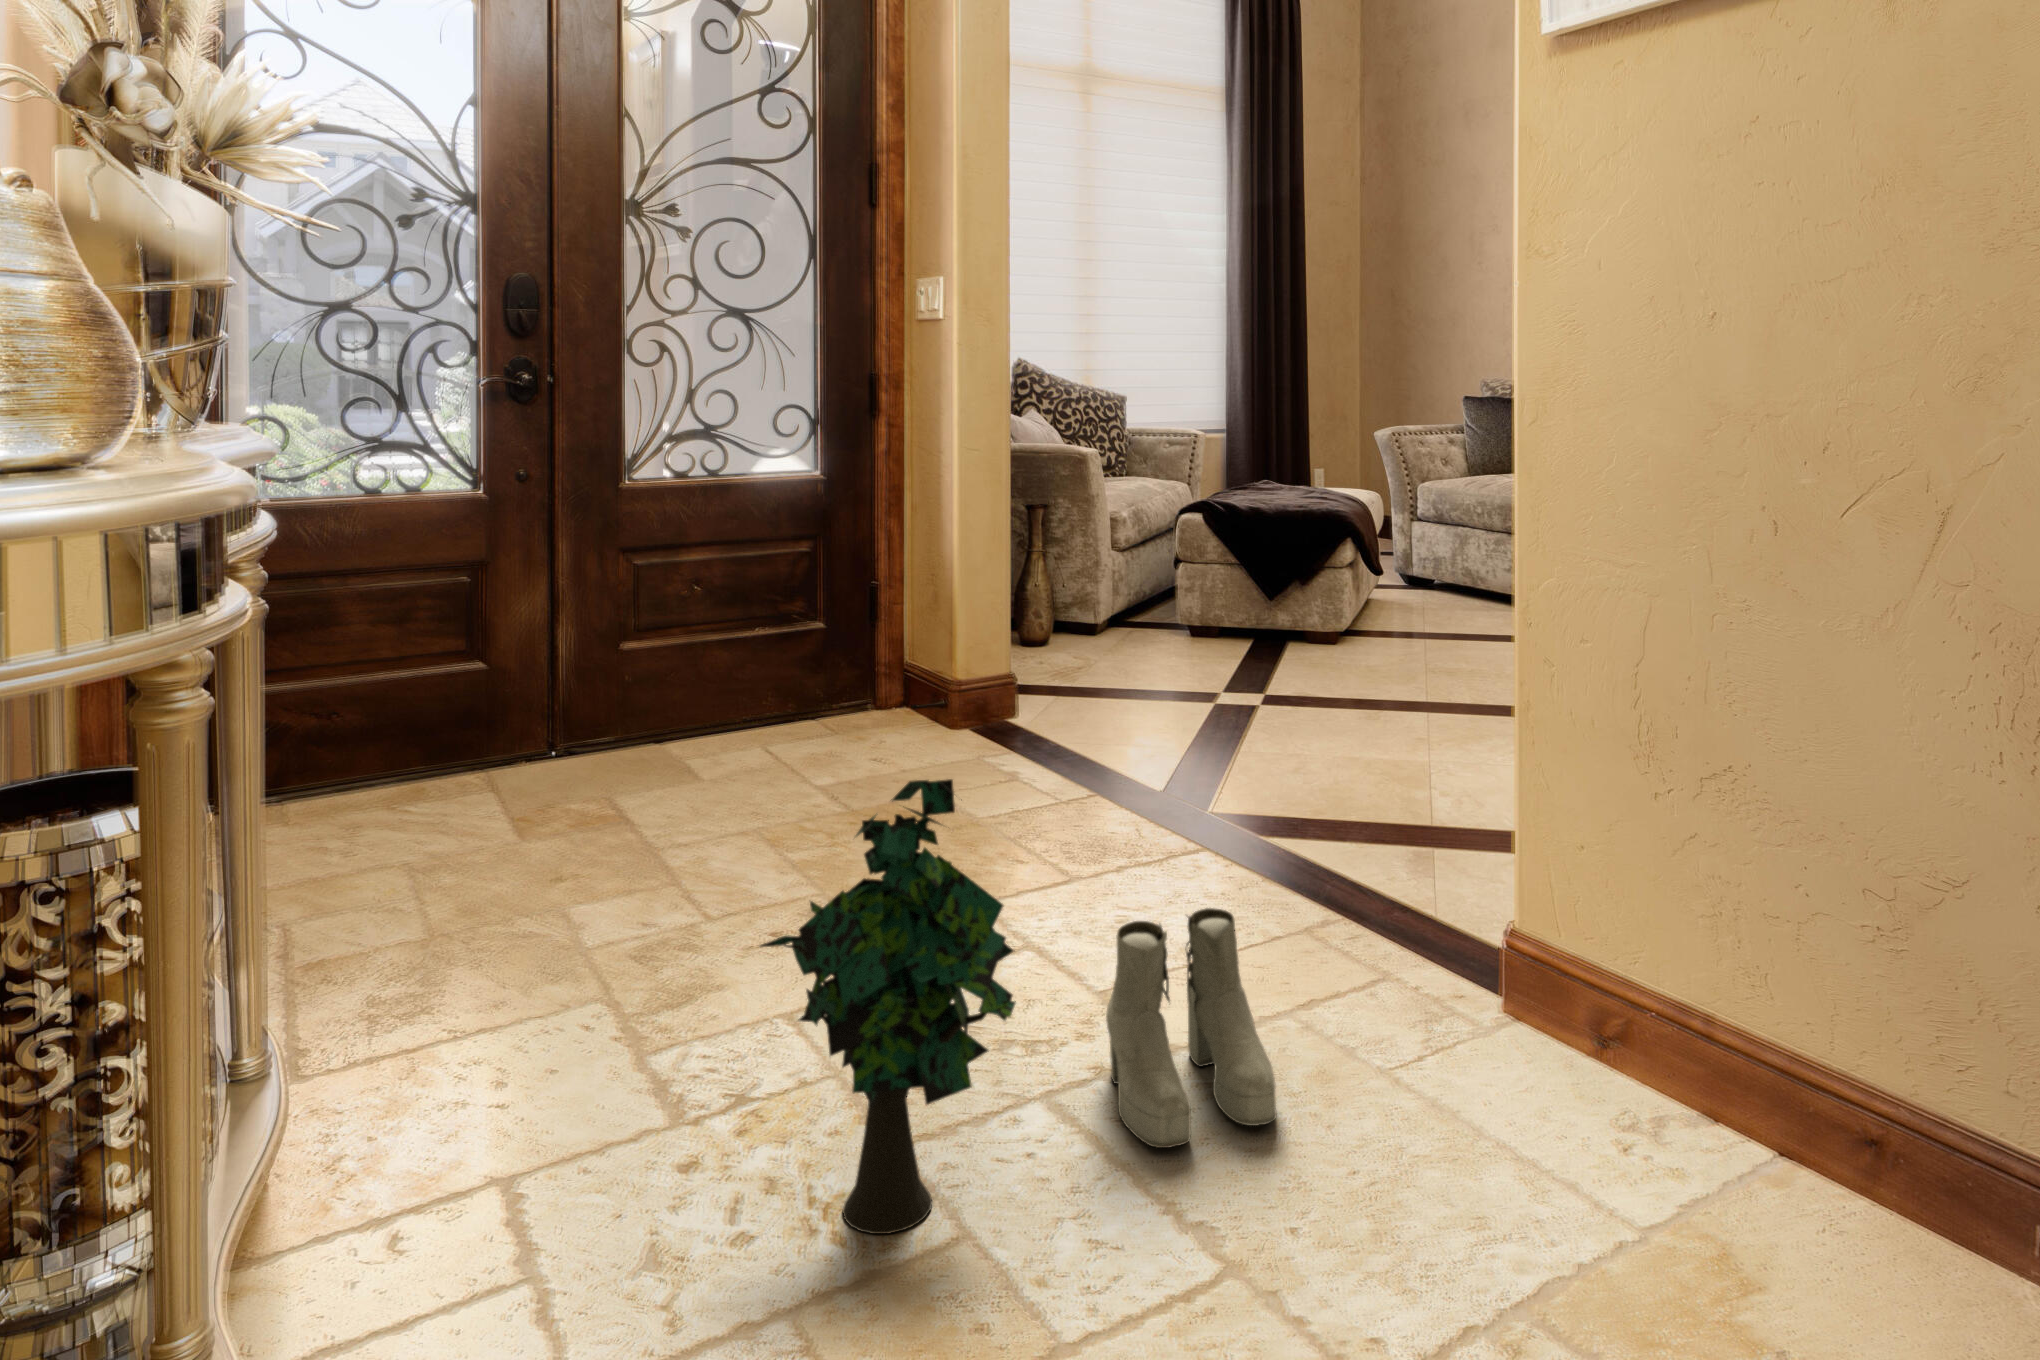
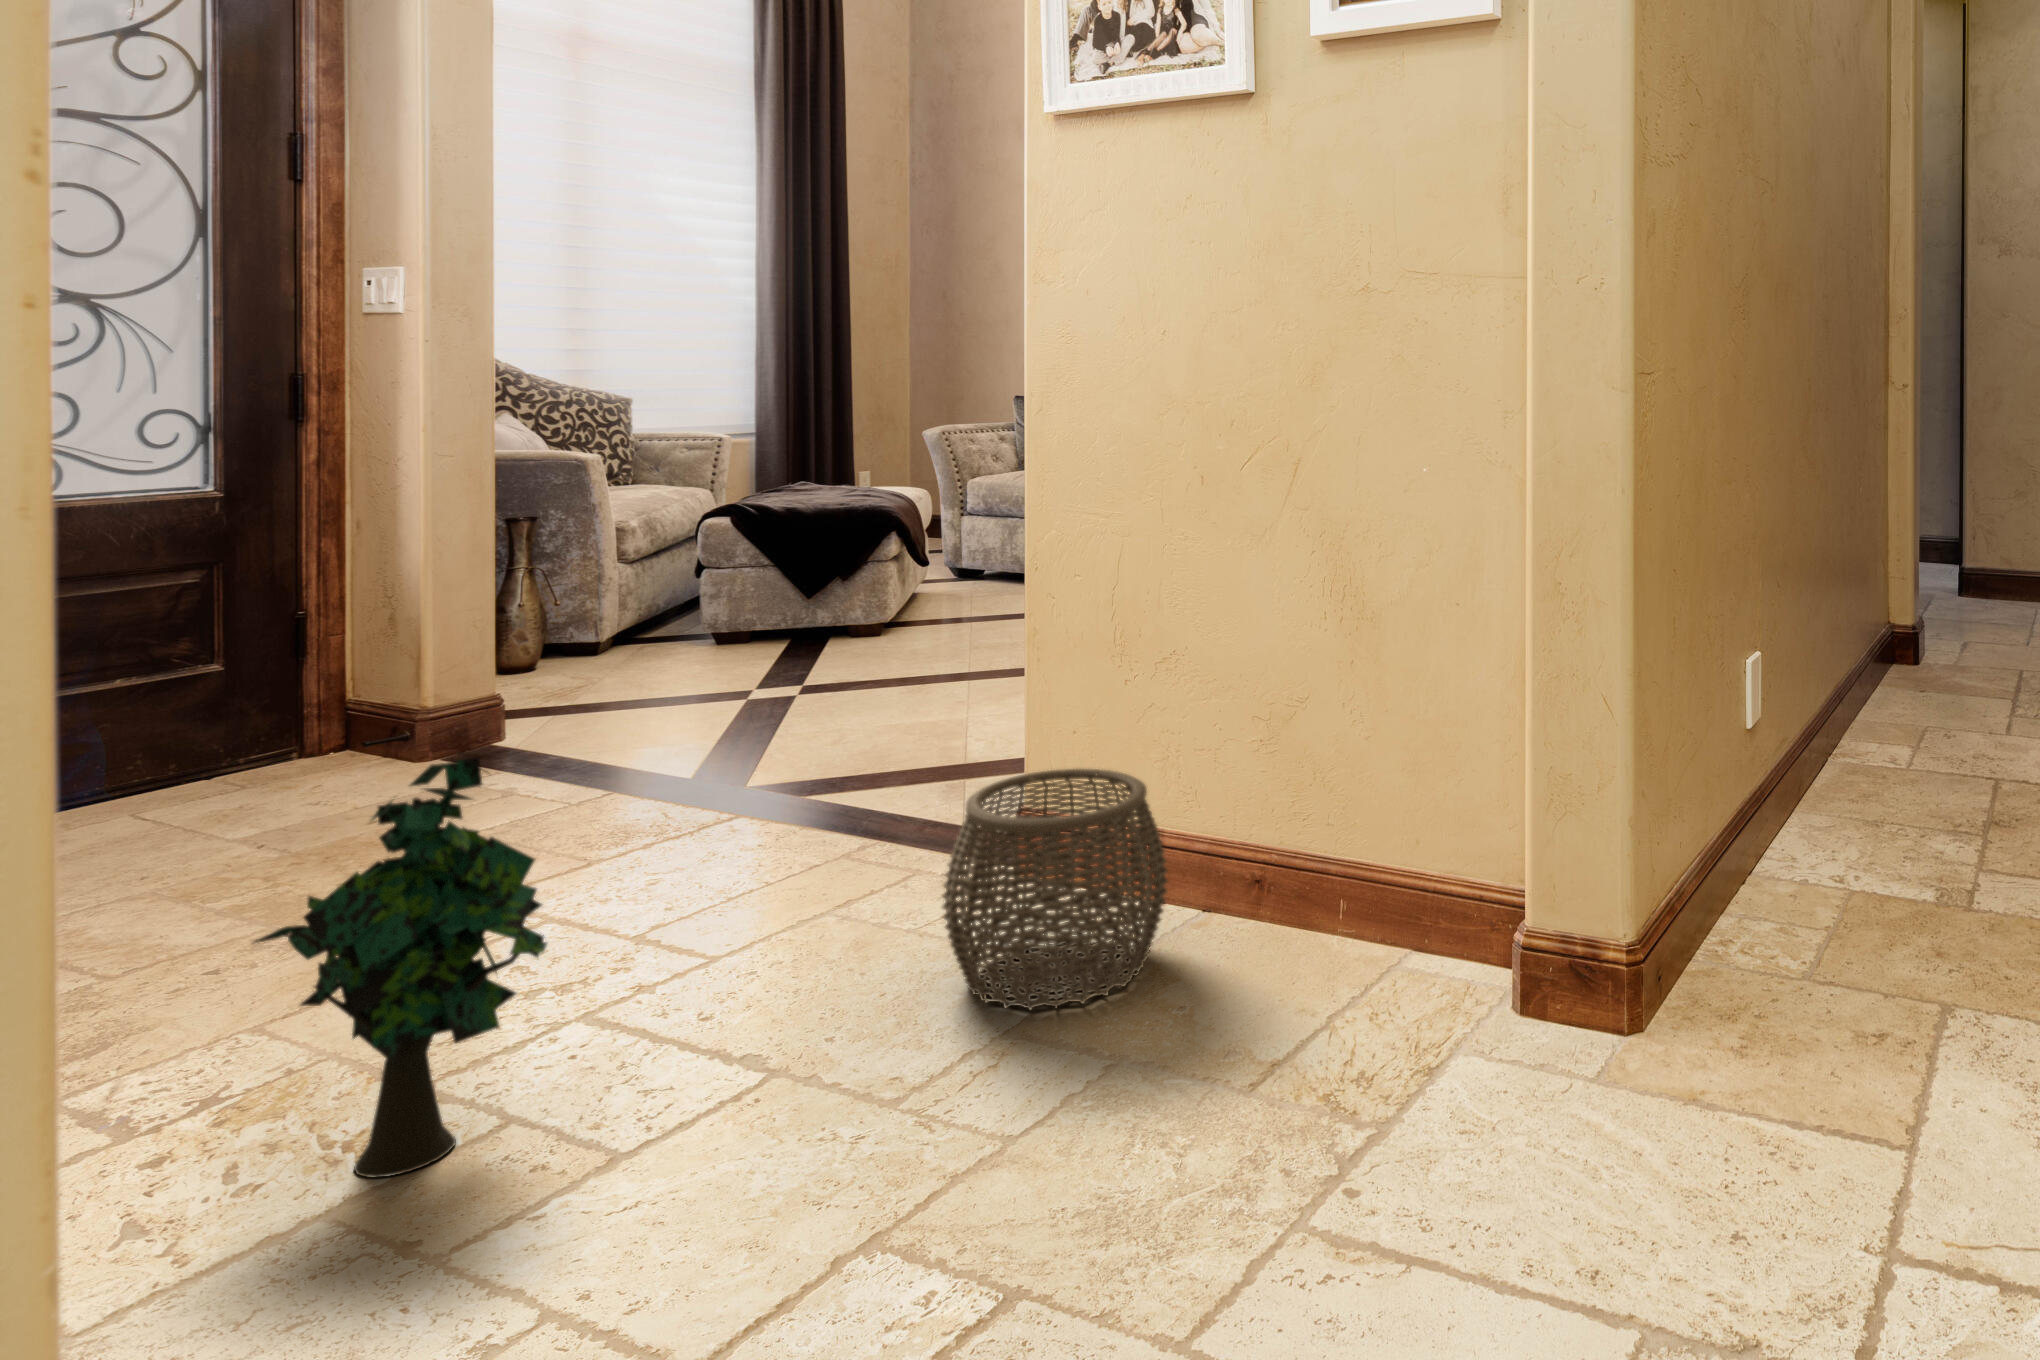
woven basket: none [1438,875,1743,1226] -> present [942,769,1168,1010]
boots: present [1106,908,1277,1148] -> none [635,849,801,1049]

